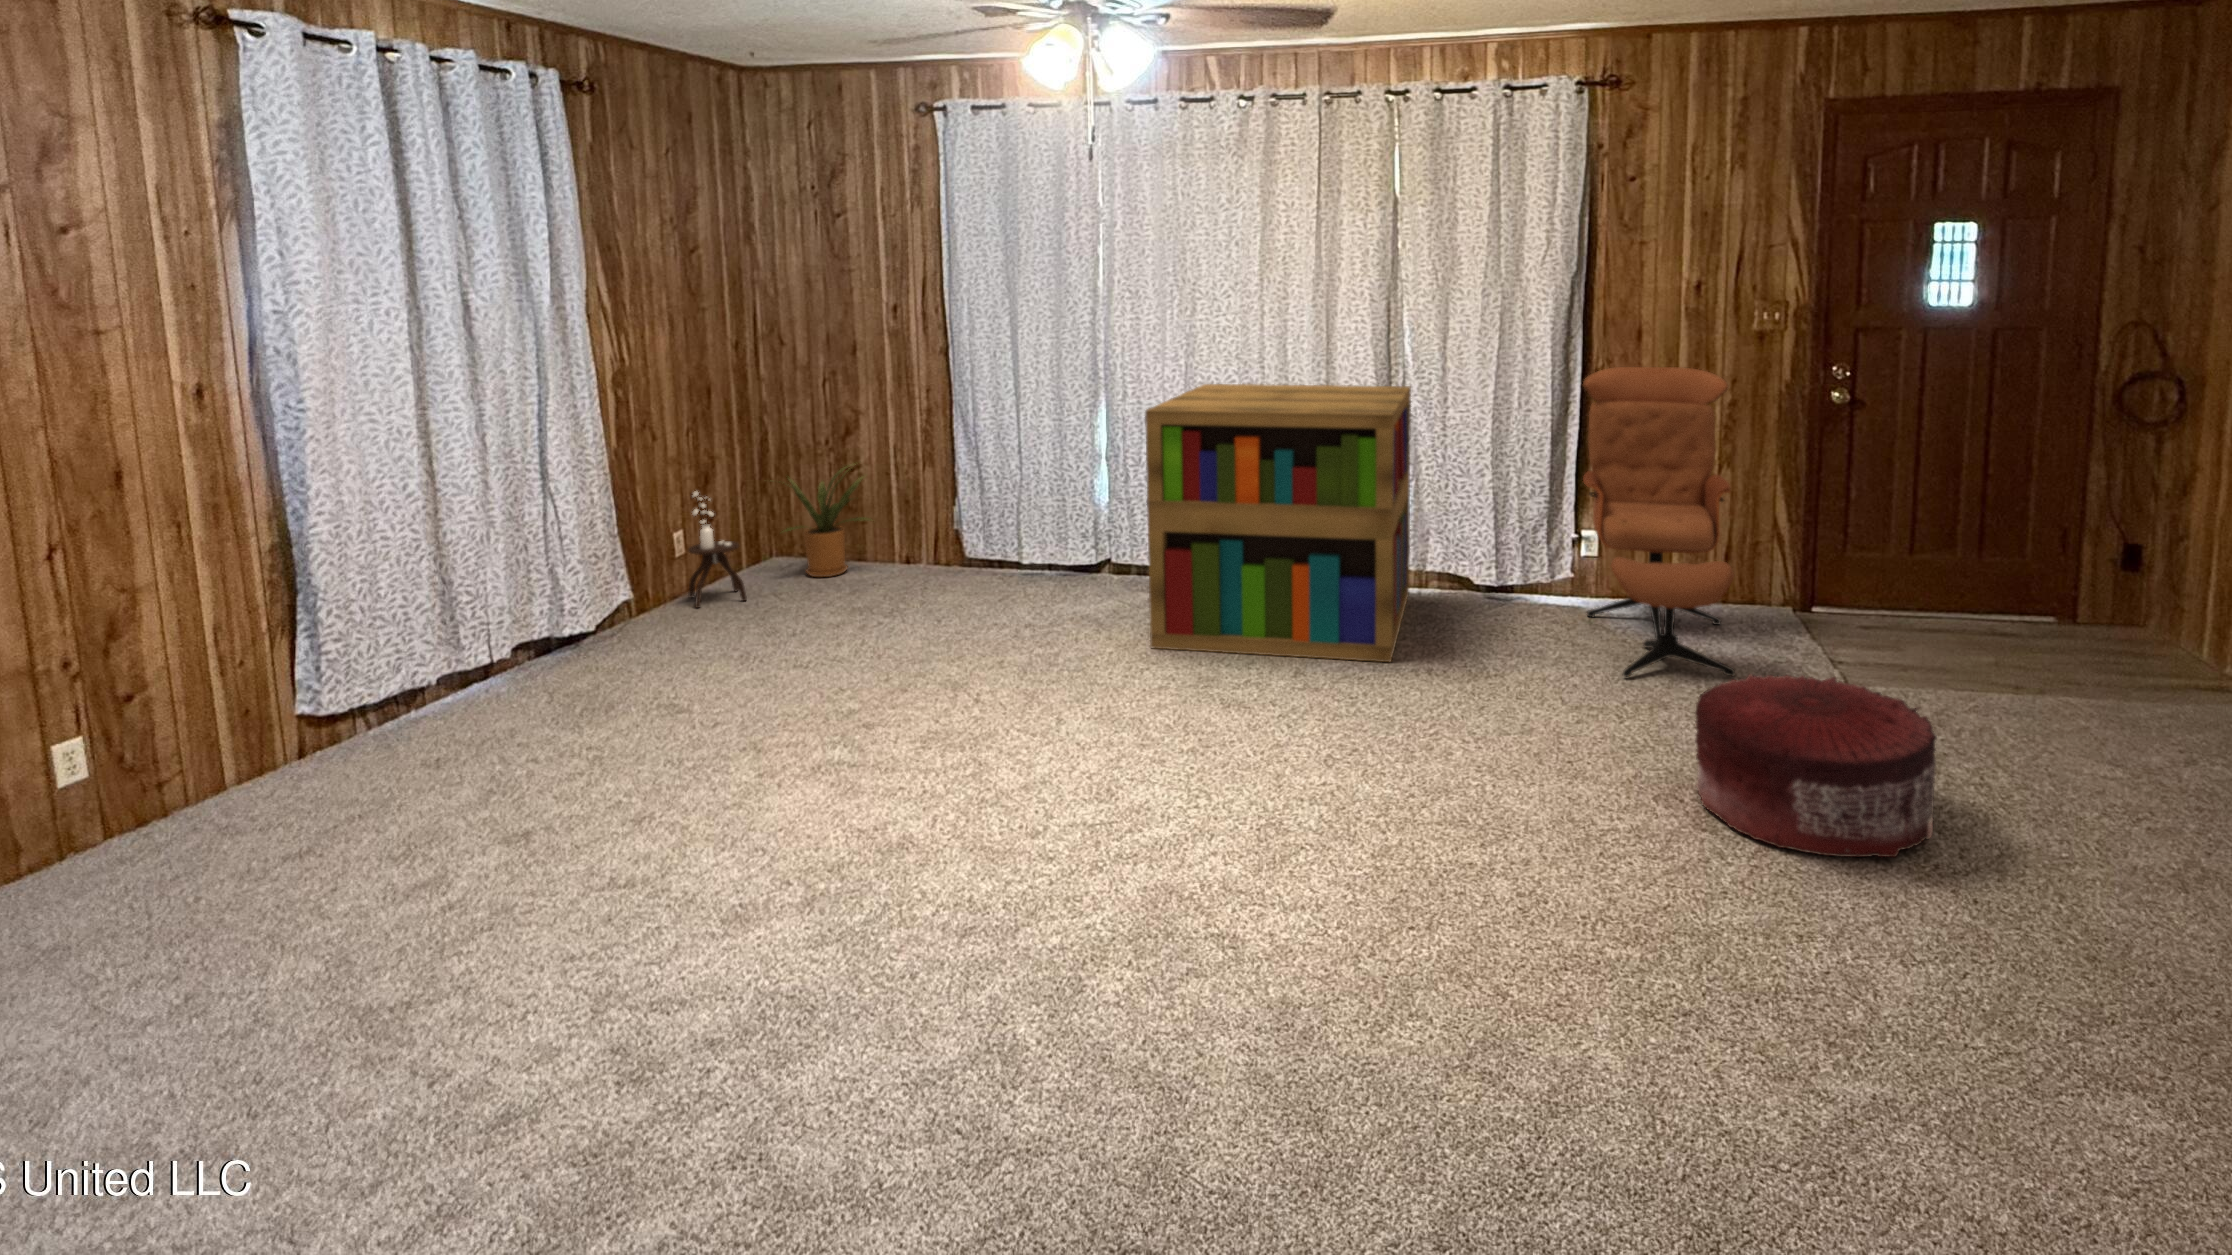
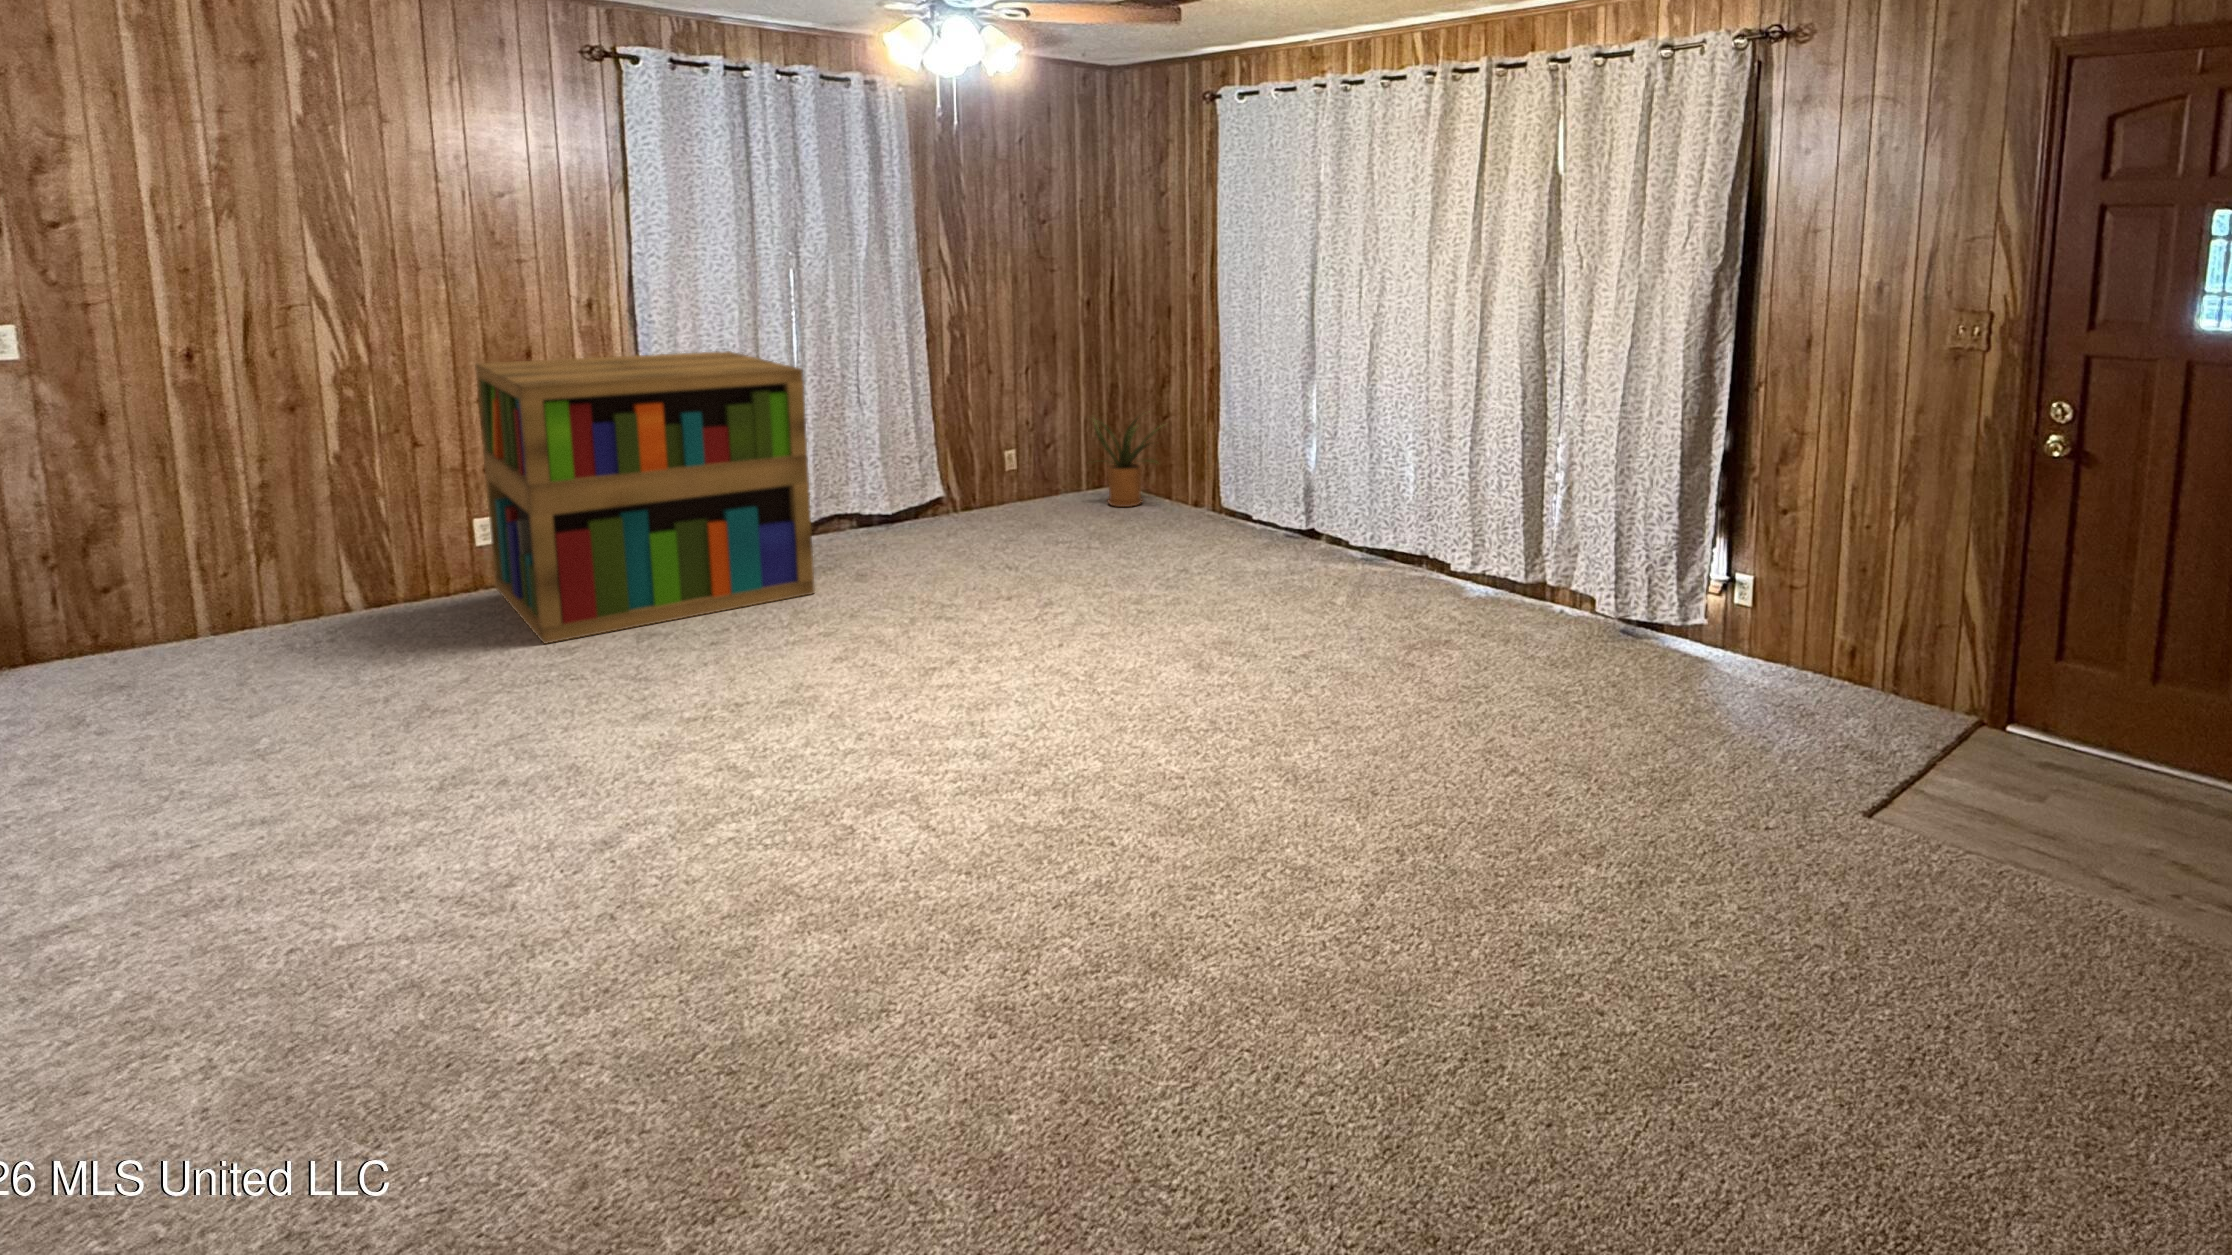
lounge chair: present [1583,366,1735,677] -> none [1581,382,1883,768]
bookshelf: present [1145,384,1411,662] -> present [475,351,815,644]
side table: present [688,492,747,608] -> none [998,417,1047,515]
pouf: present [1695,674,1937,857] -> none [1354,740,1620,979]

